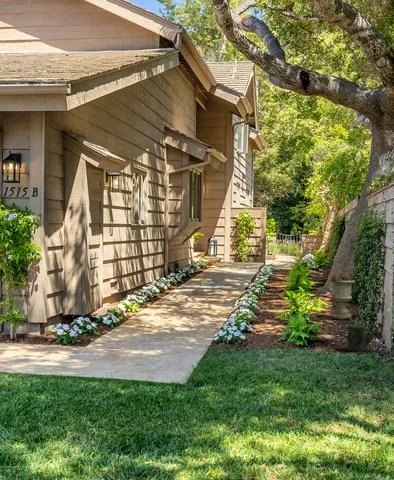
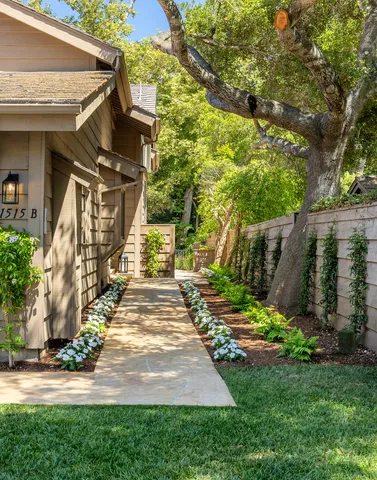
planter: present [331,275,355,319] -> none [290,285,313,326]

